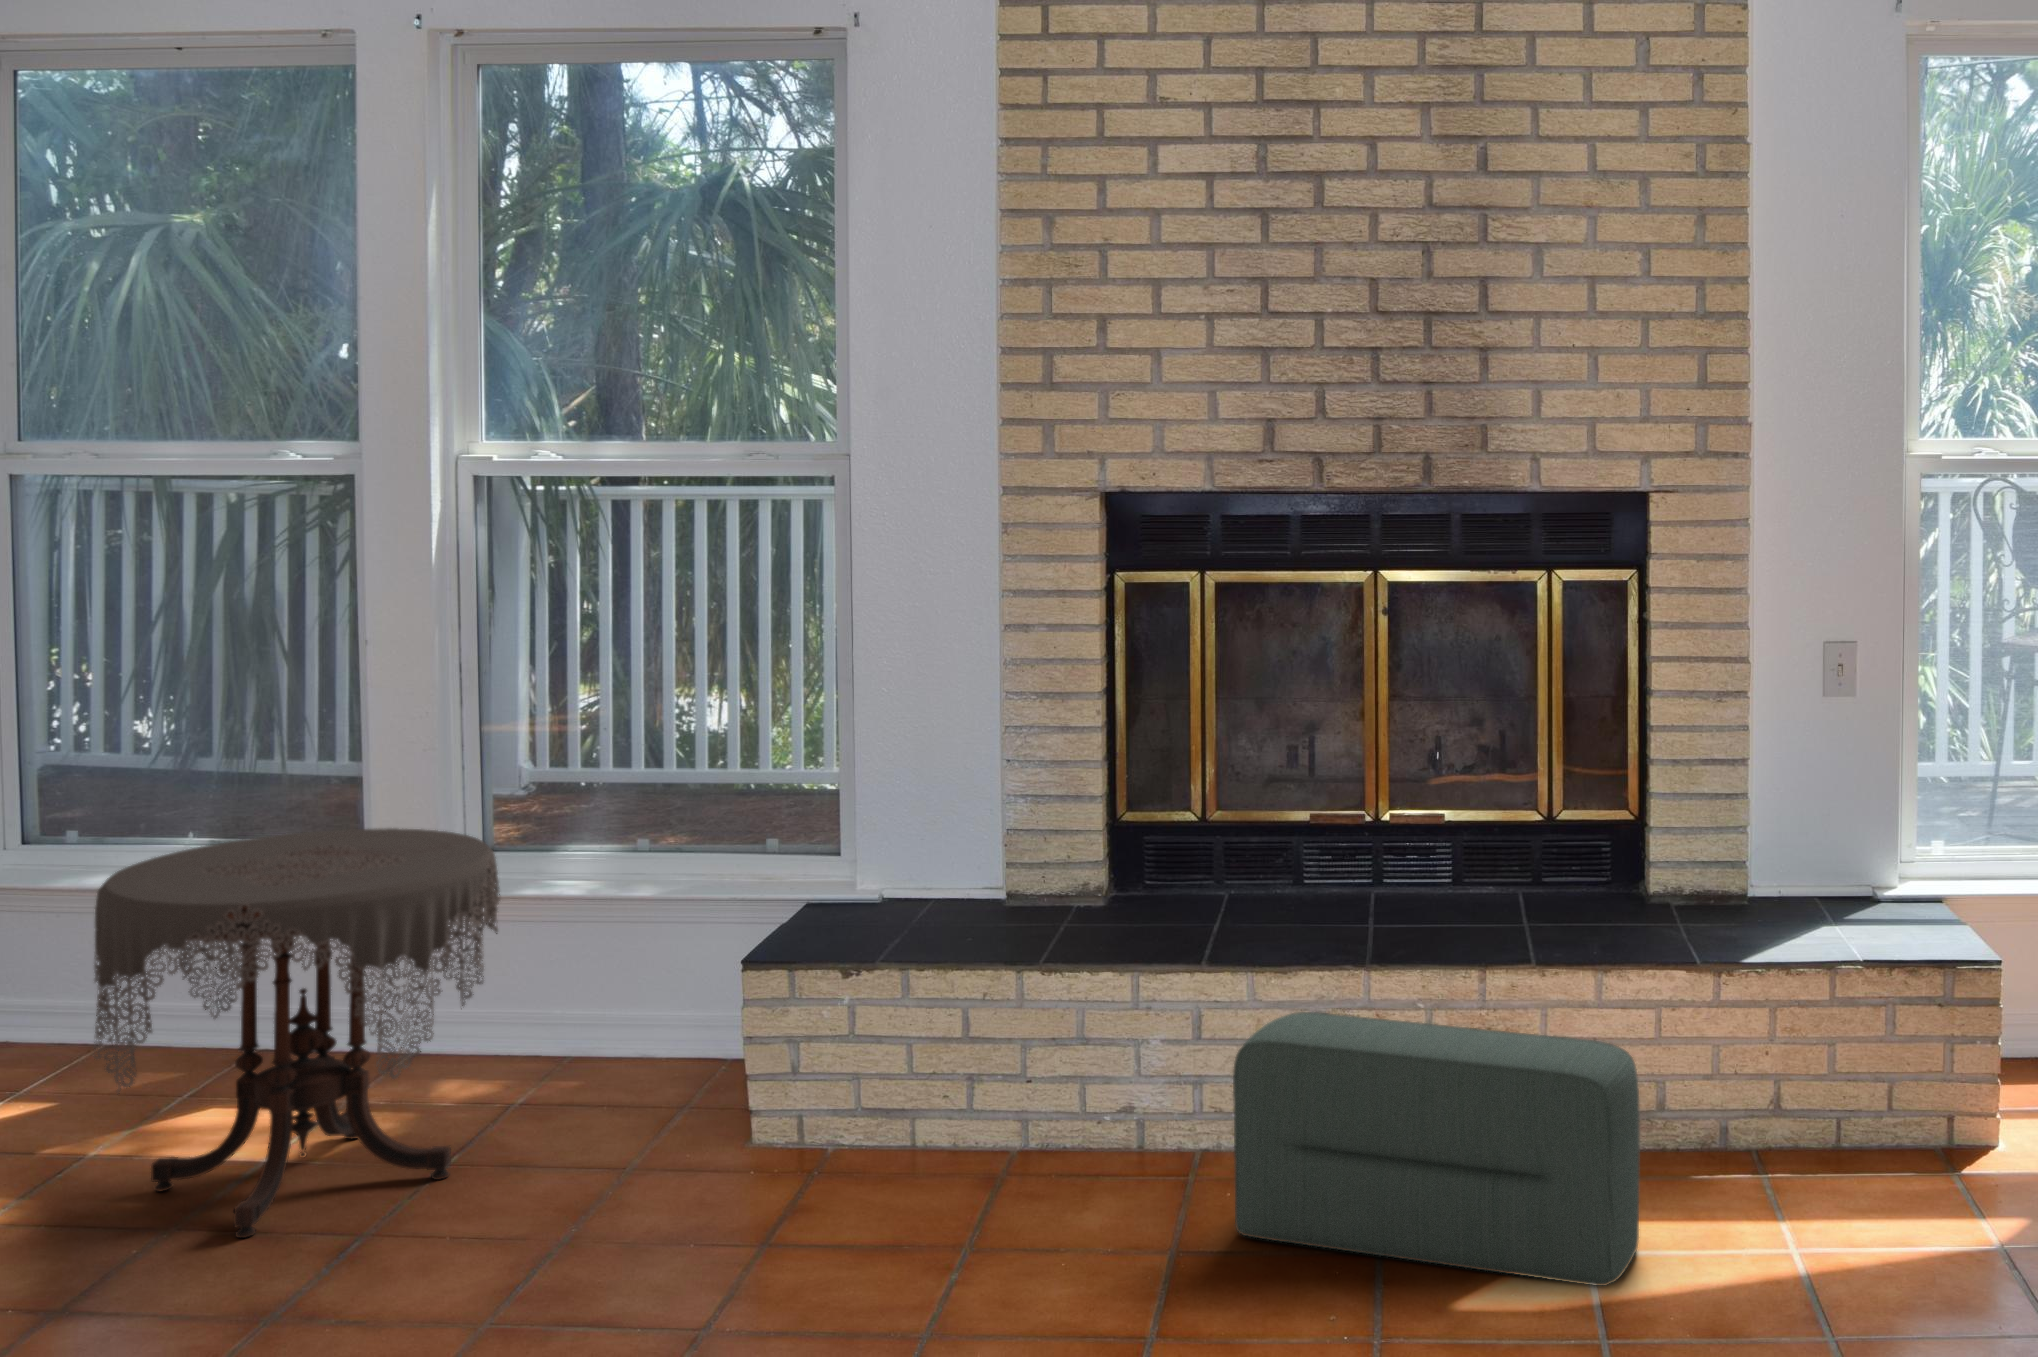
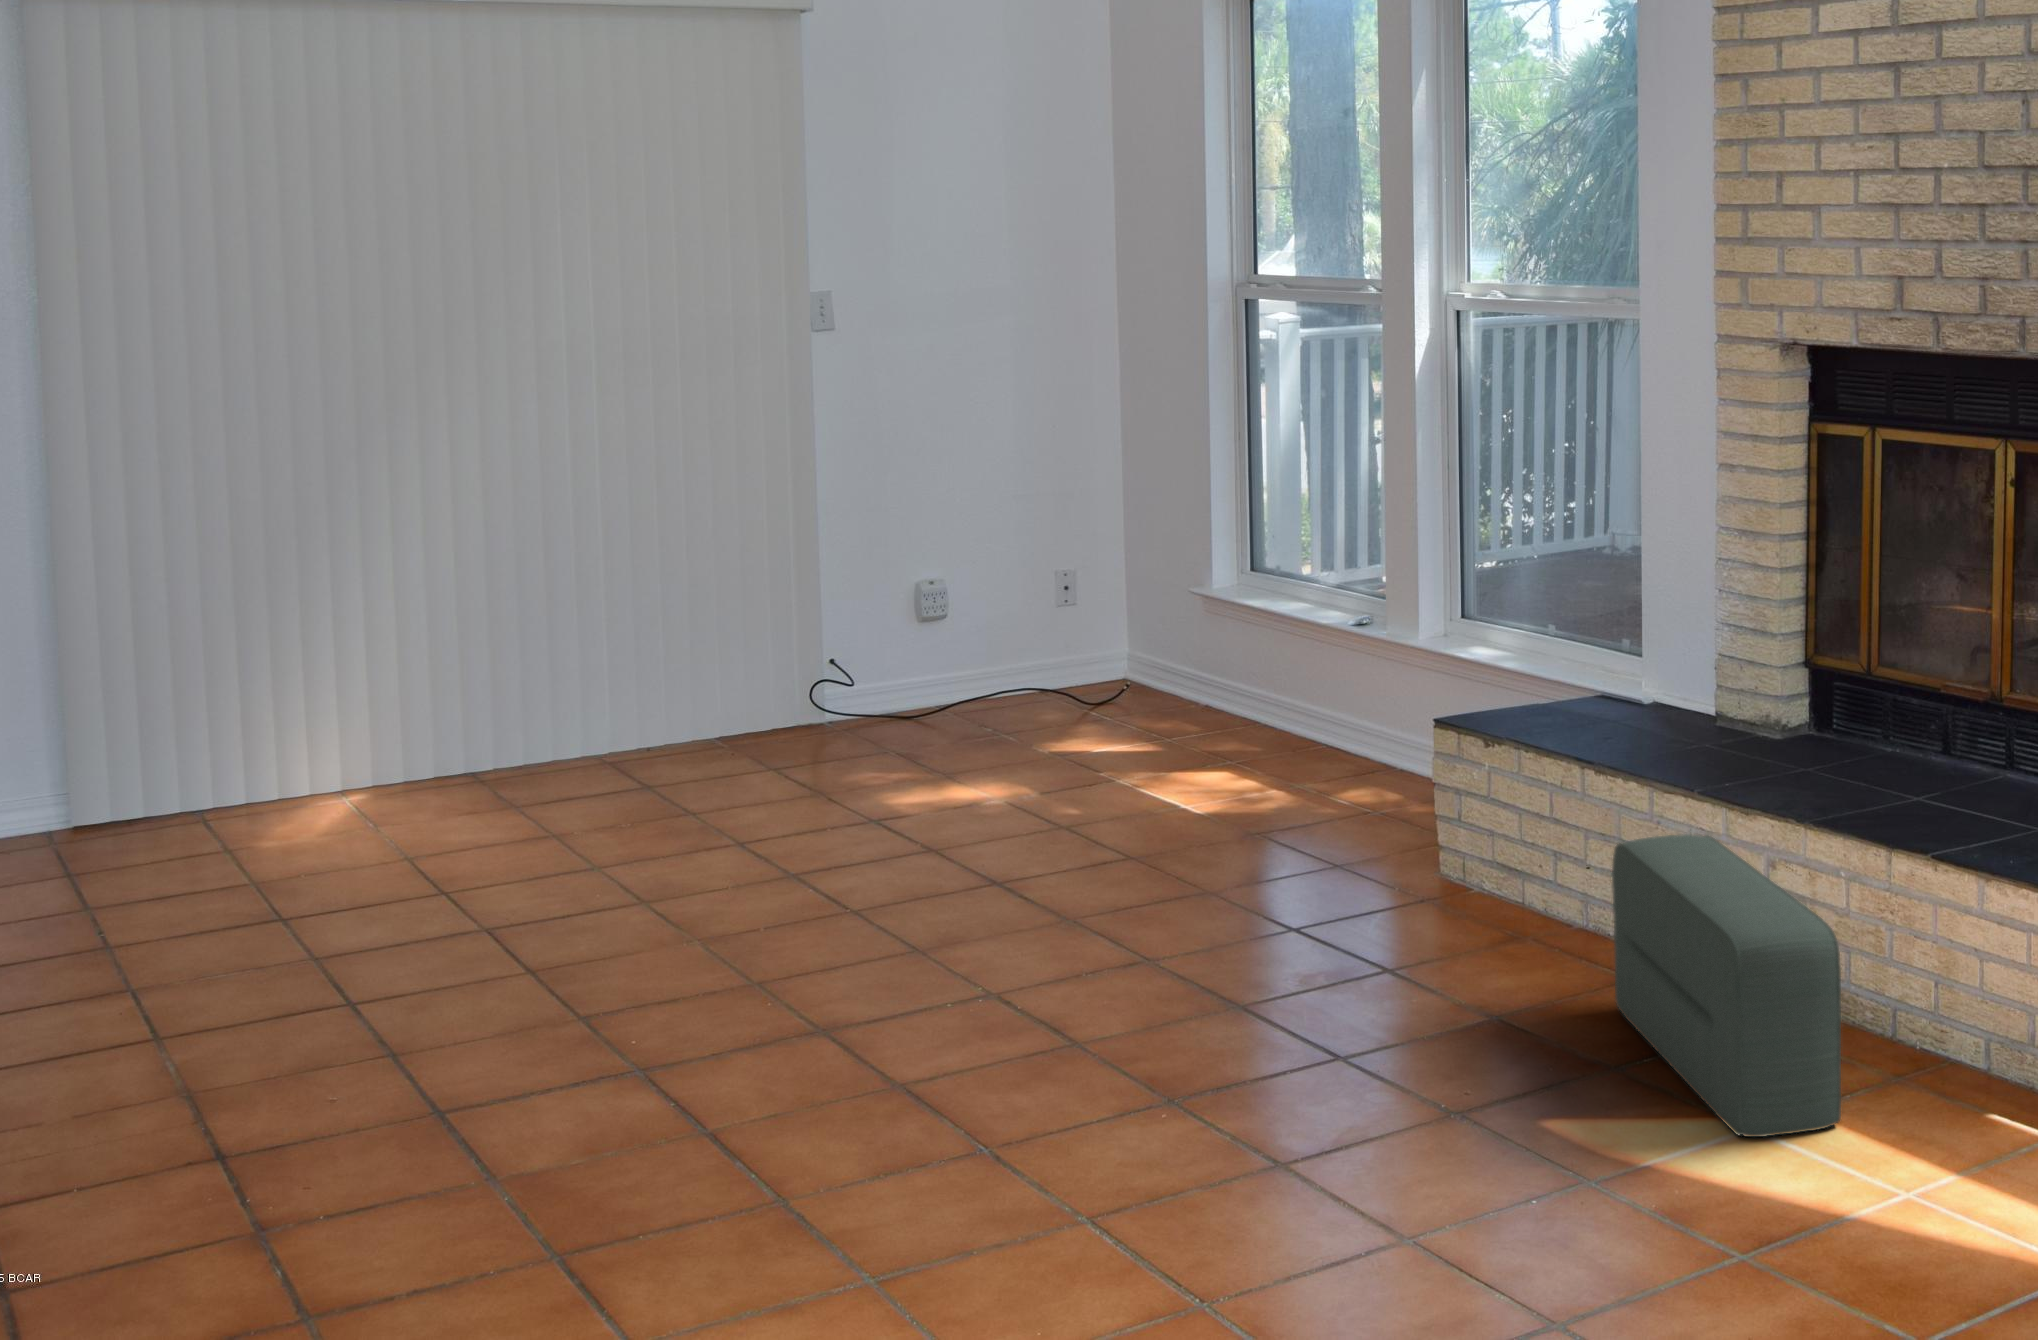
side table: present [94,828,500,1238] -> none [1165,560,1423,821]

